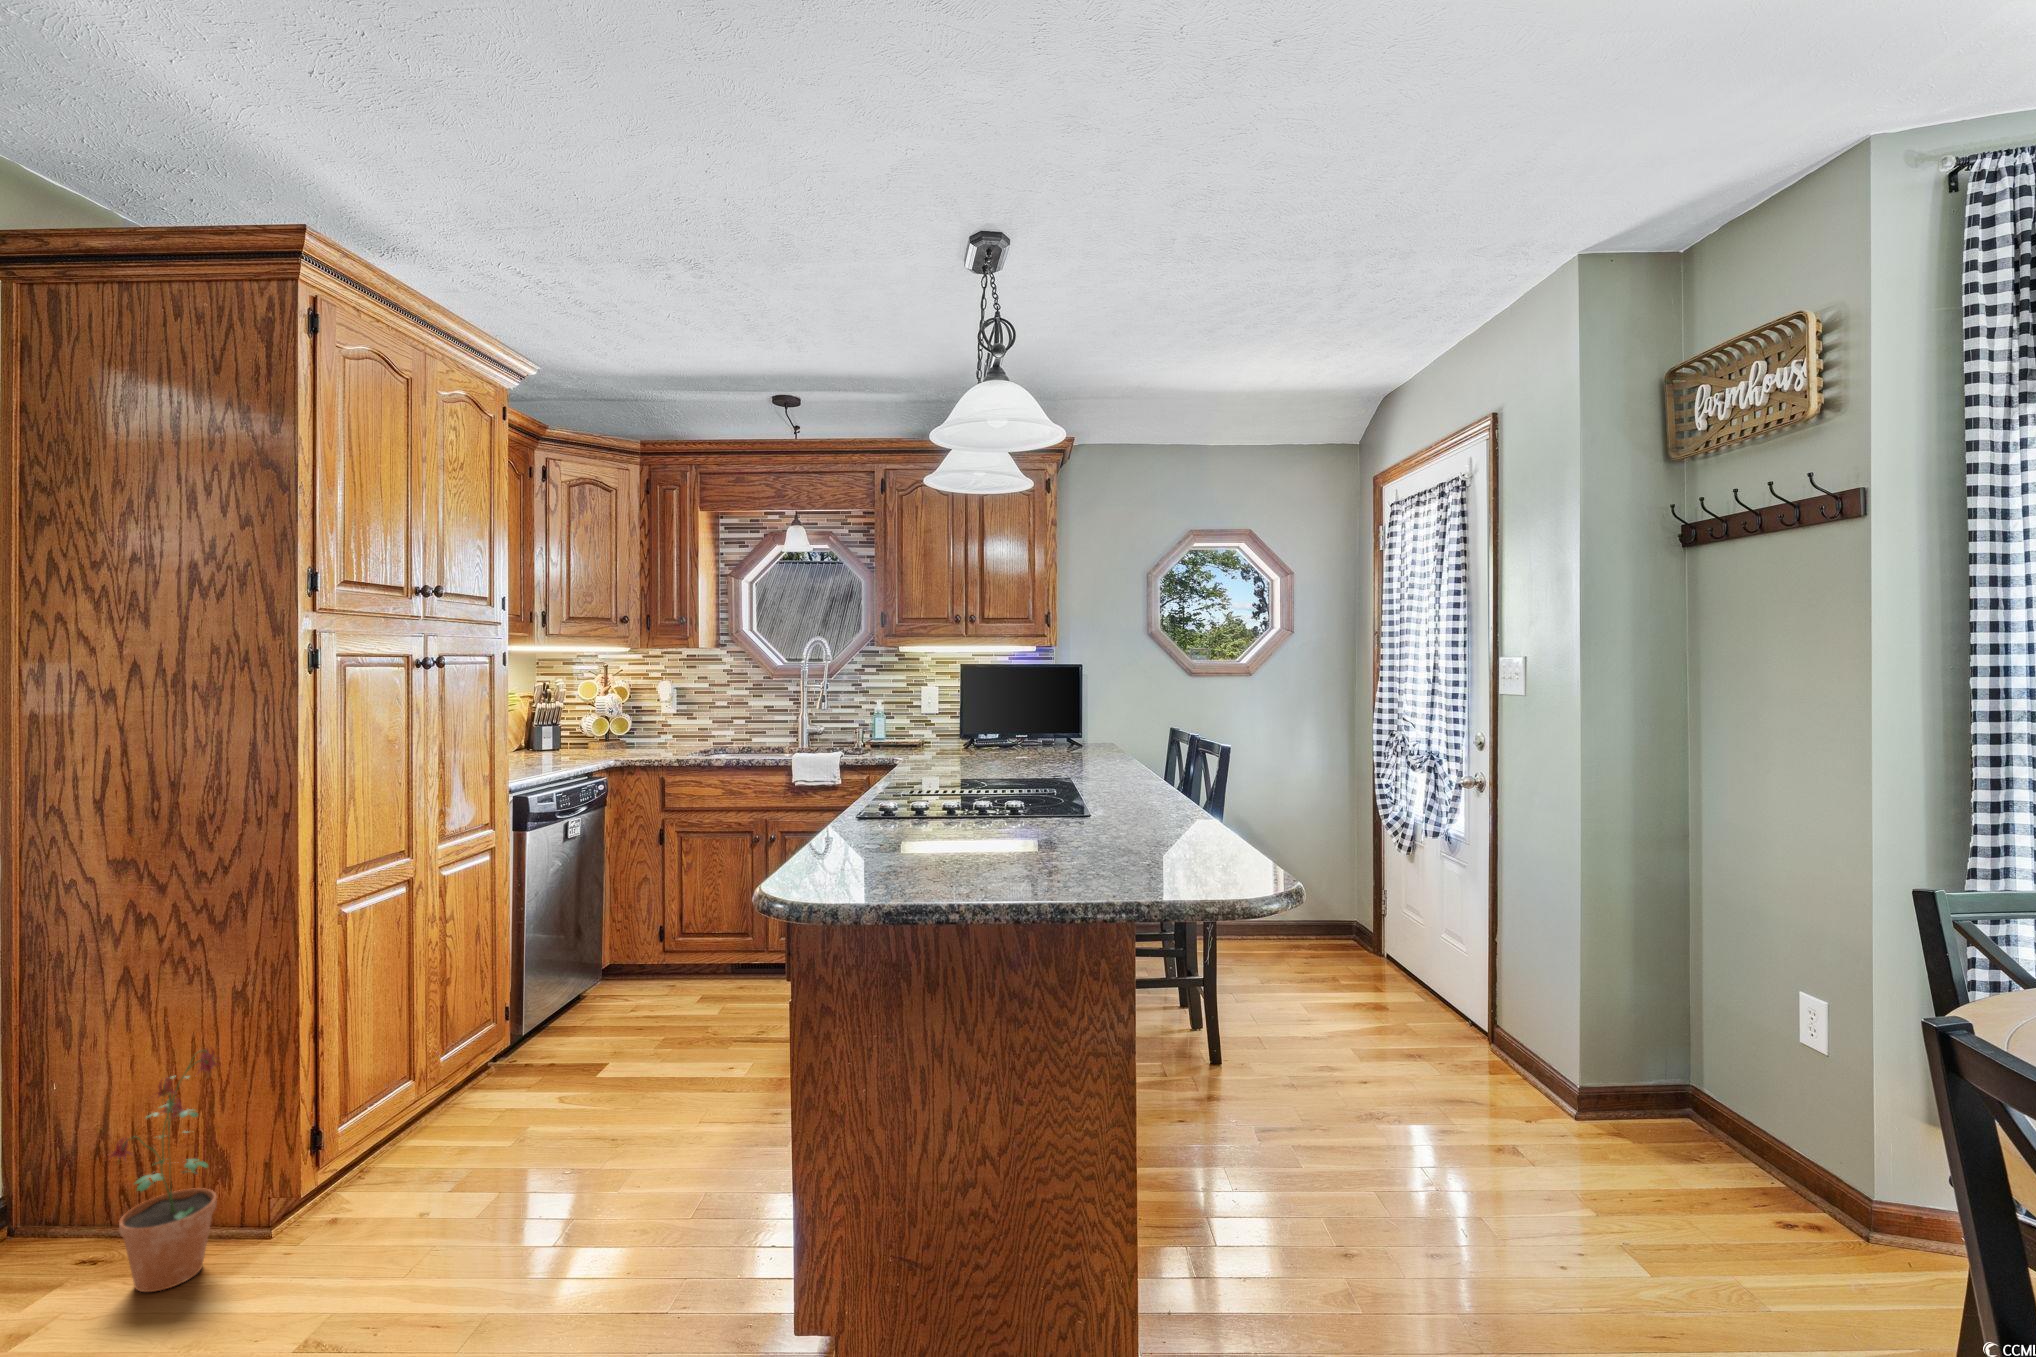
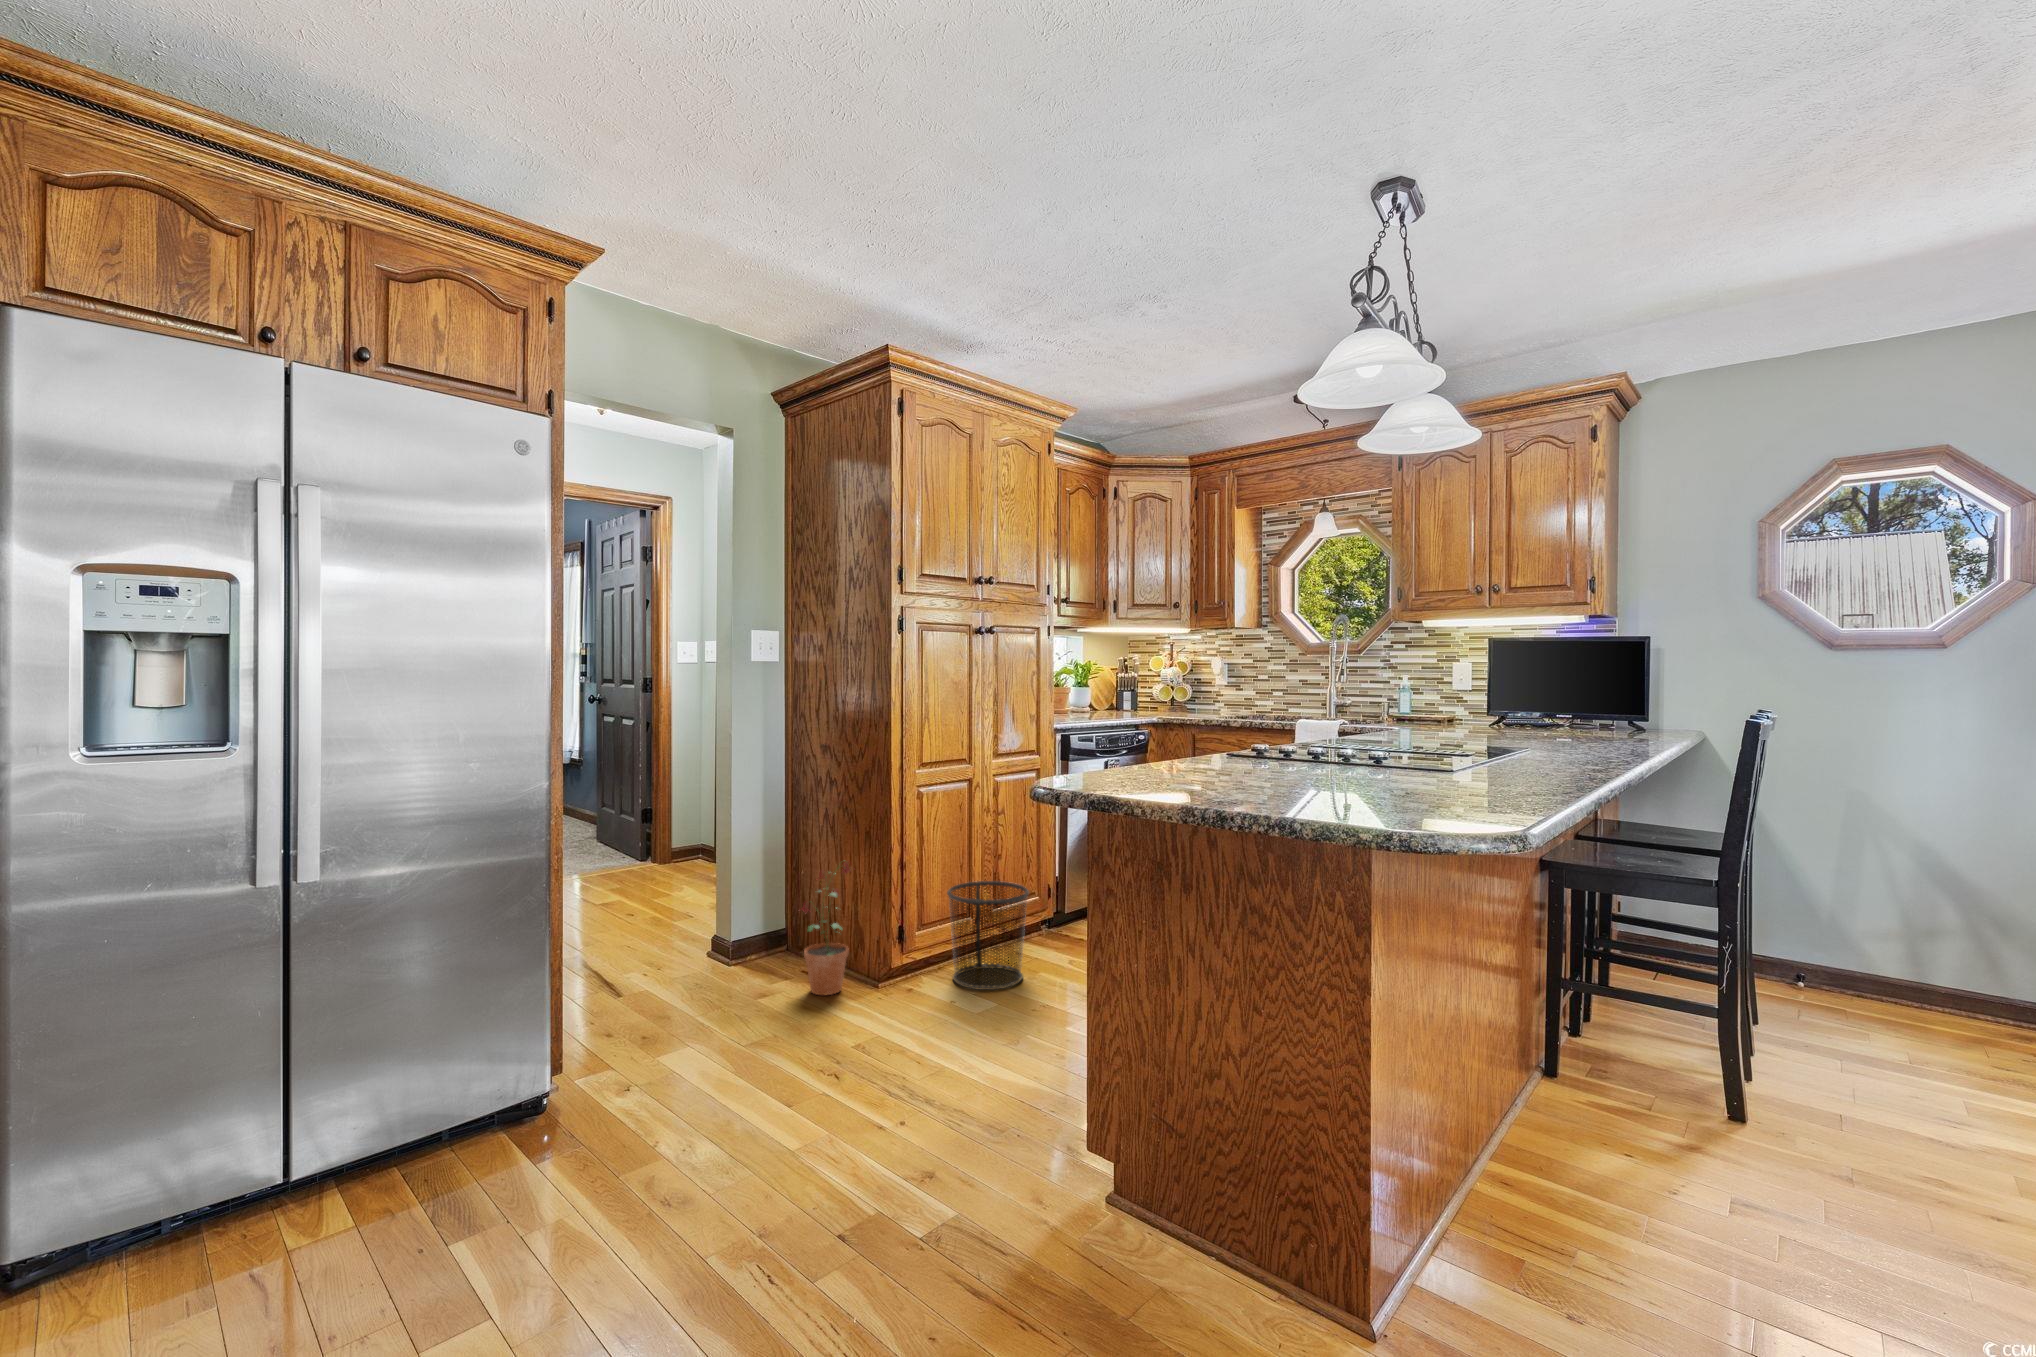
waste bin: none [392,1016,527,1186] -> present [947,881,1029,990]

